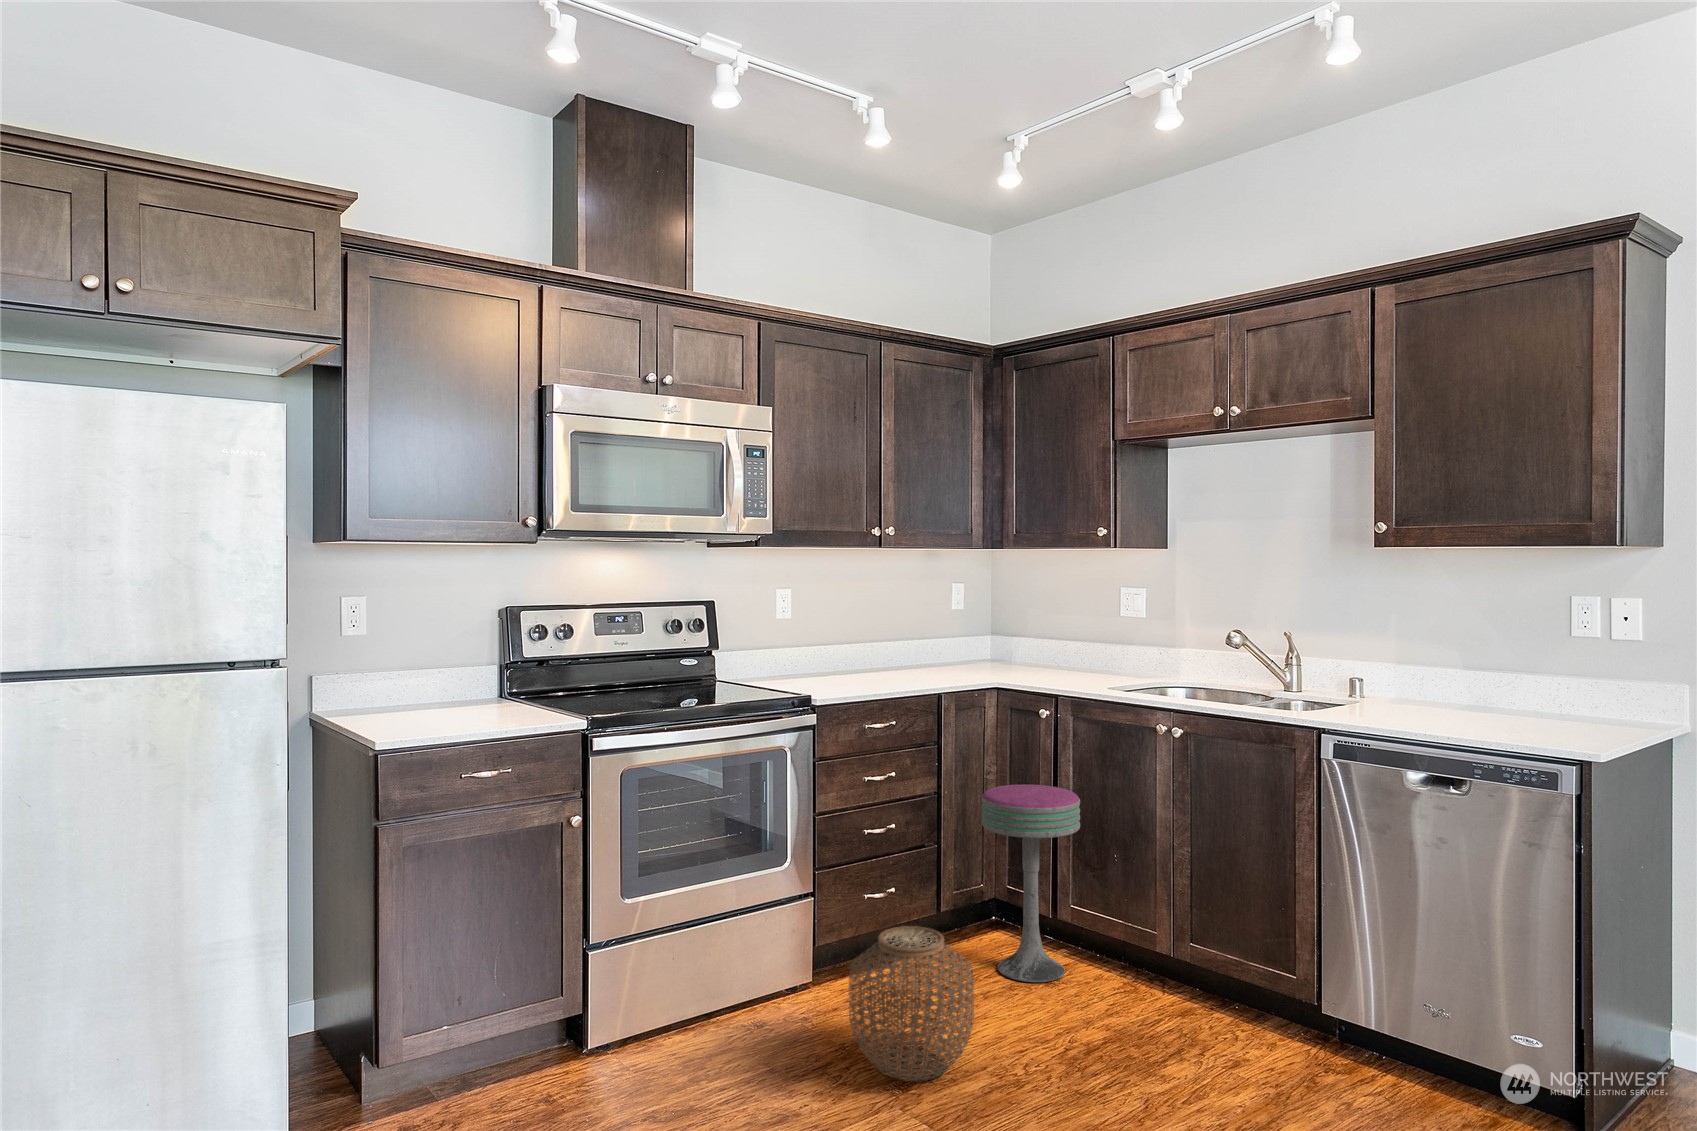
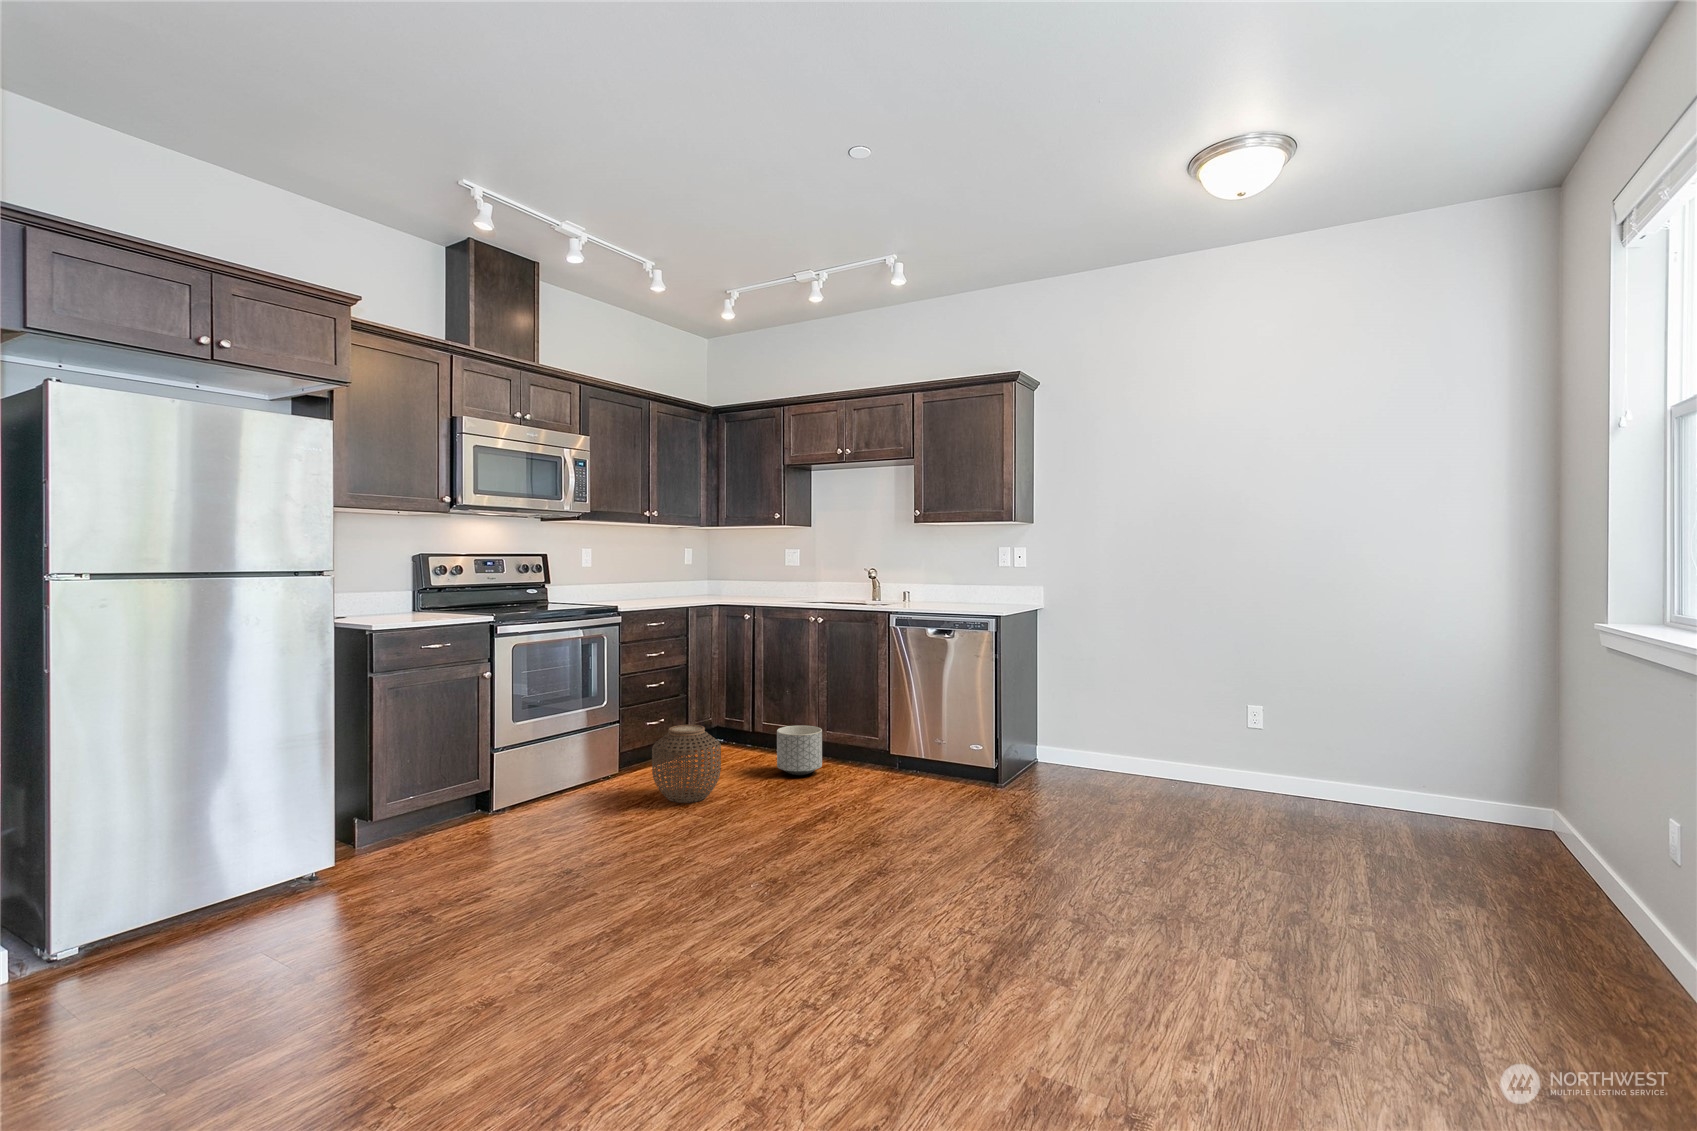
bar stool: present [982,784,1080,982] -> none [714,658,769,764]
planter: none [1090,928,1178,1032] -> present [777,726,822,775]

